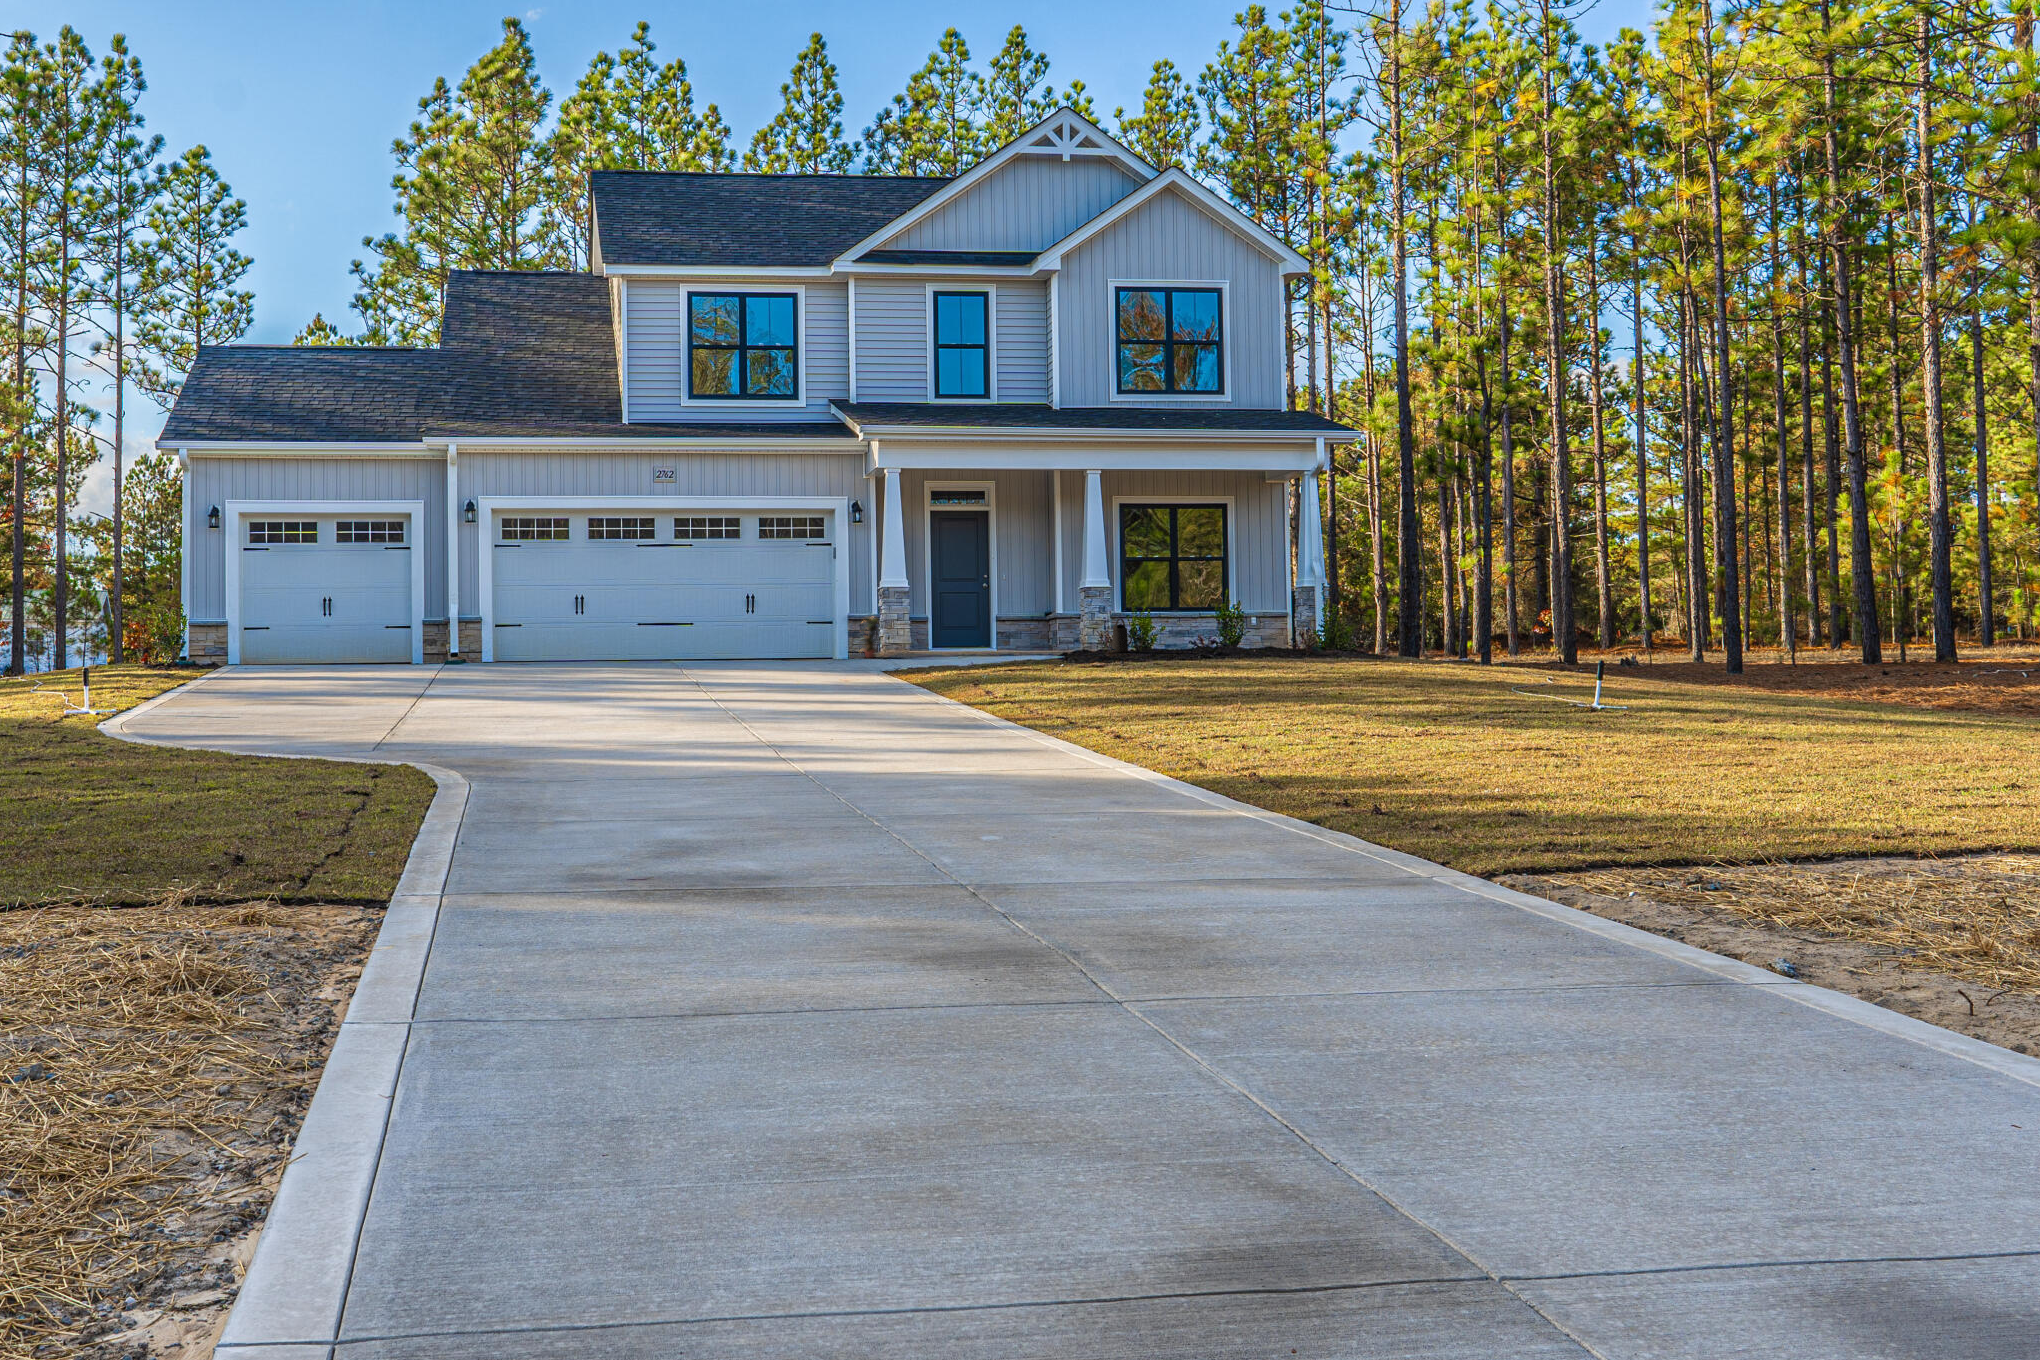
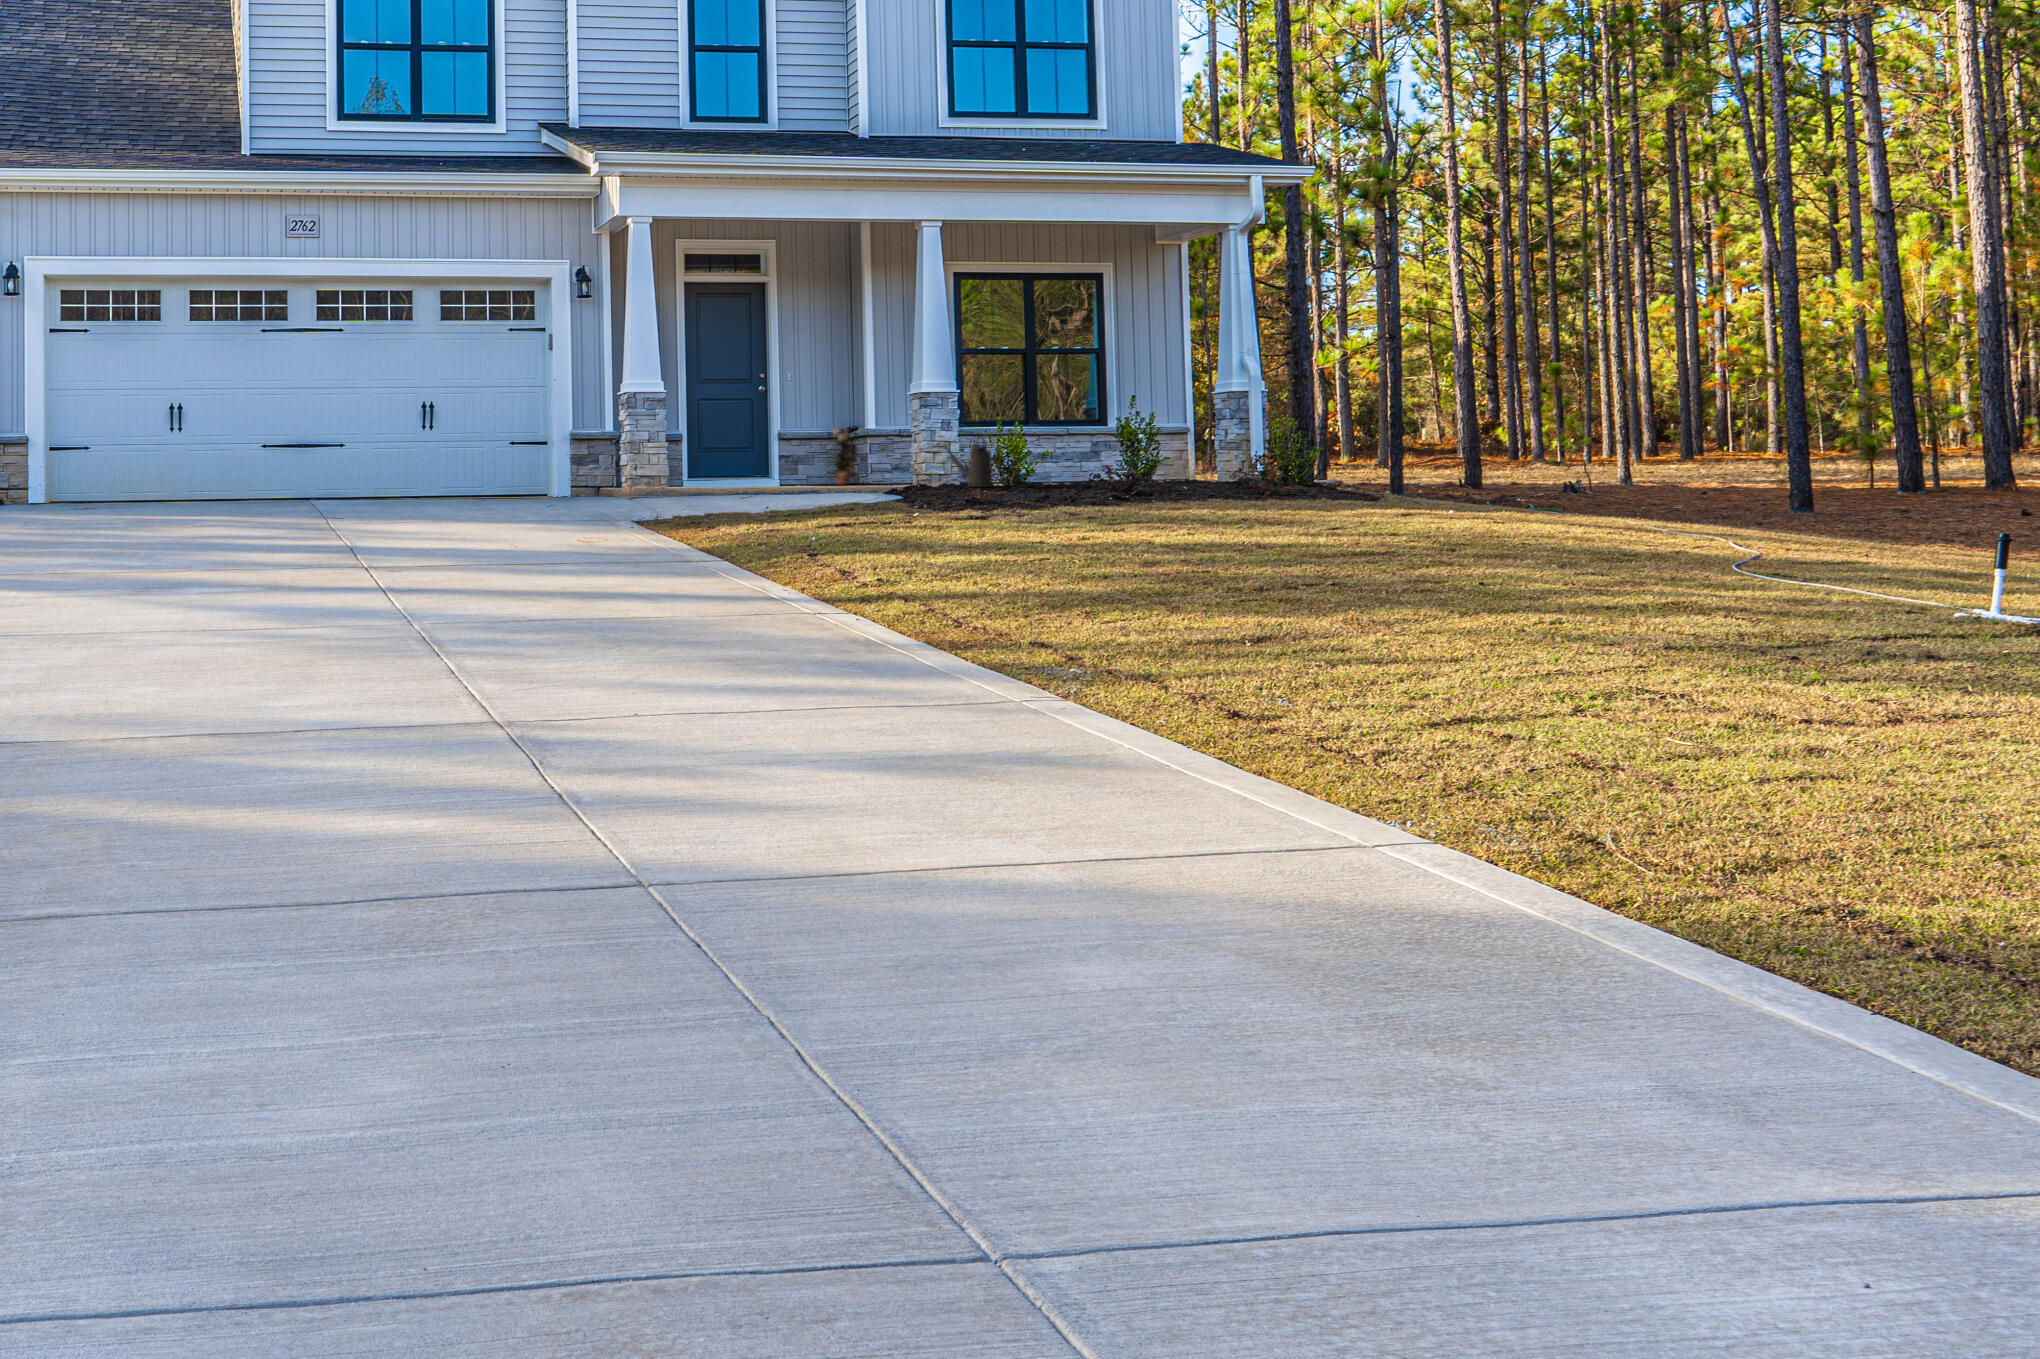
decorative plant: present [861,617,882,658] -> present [829,428,858,484]

